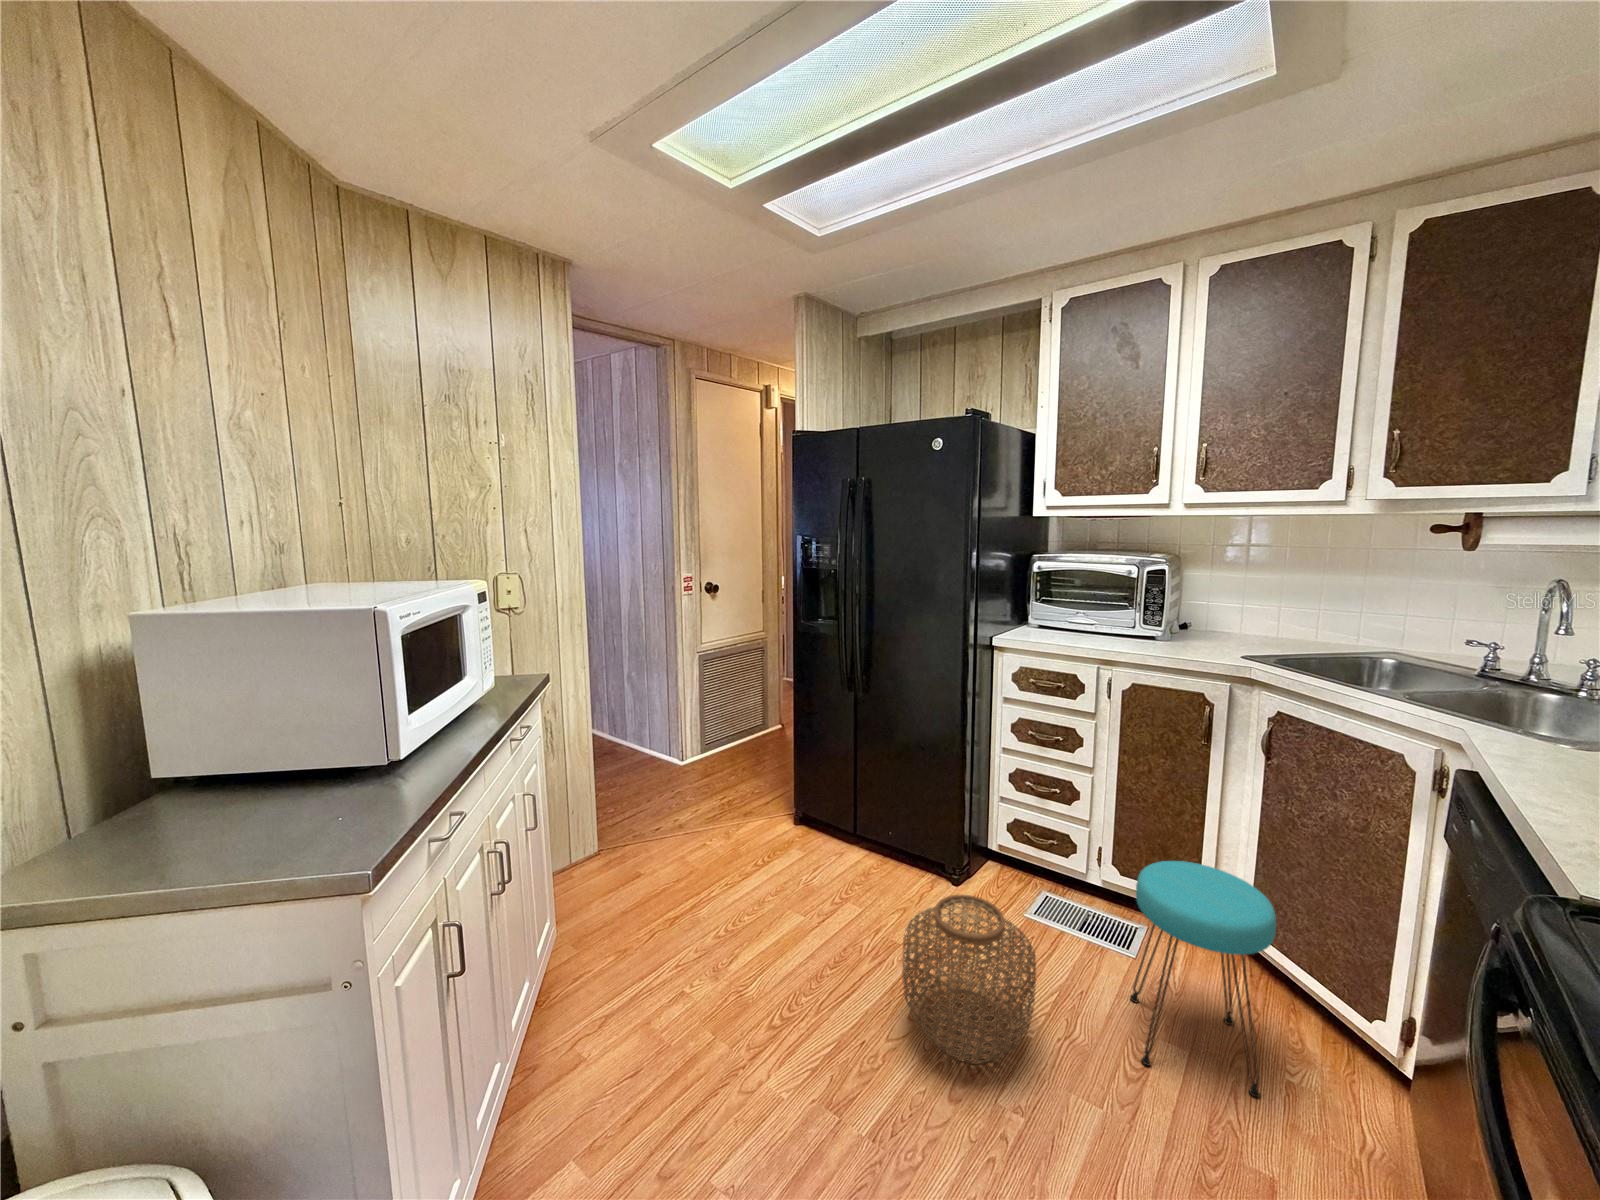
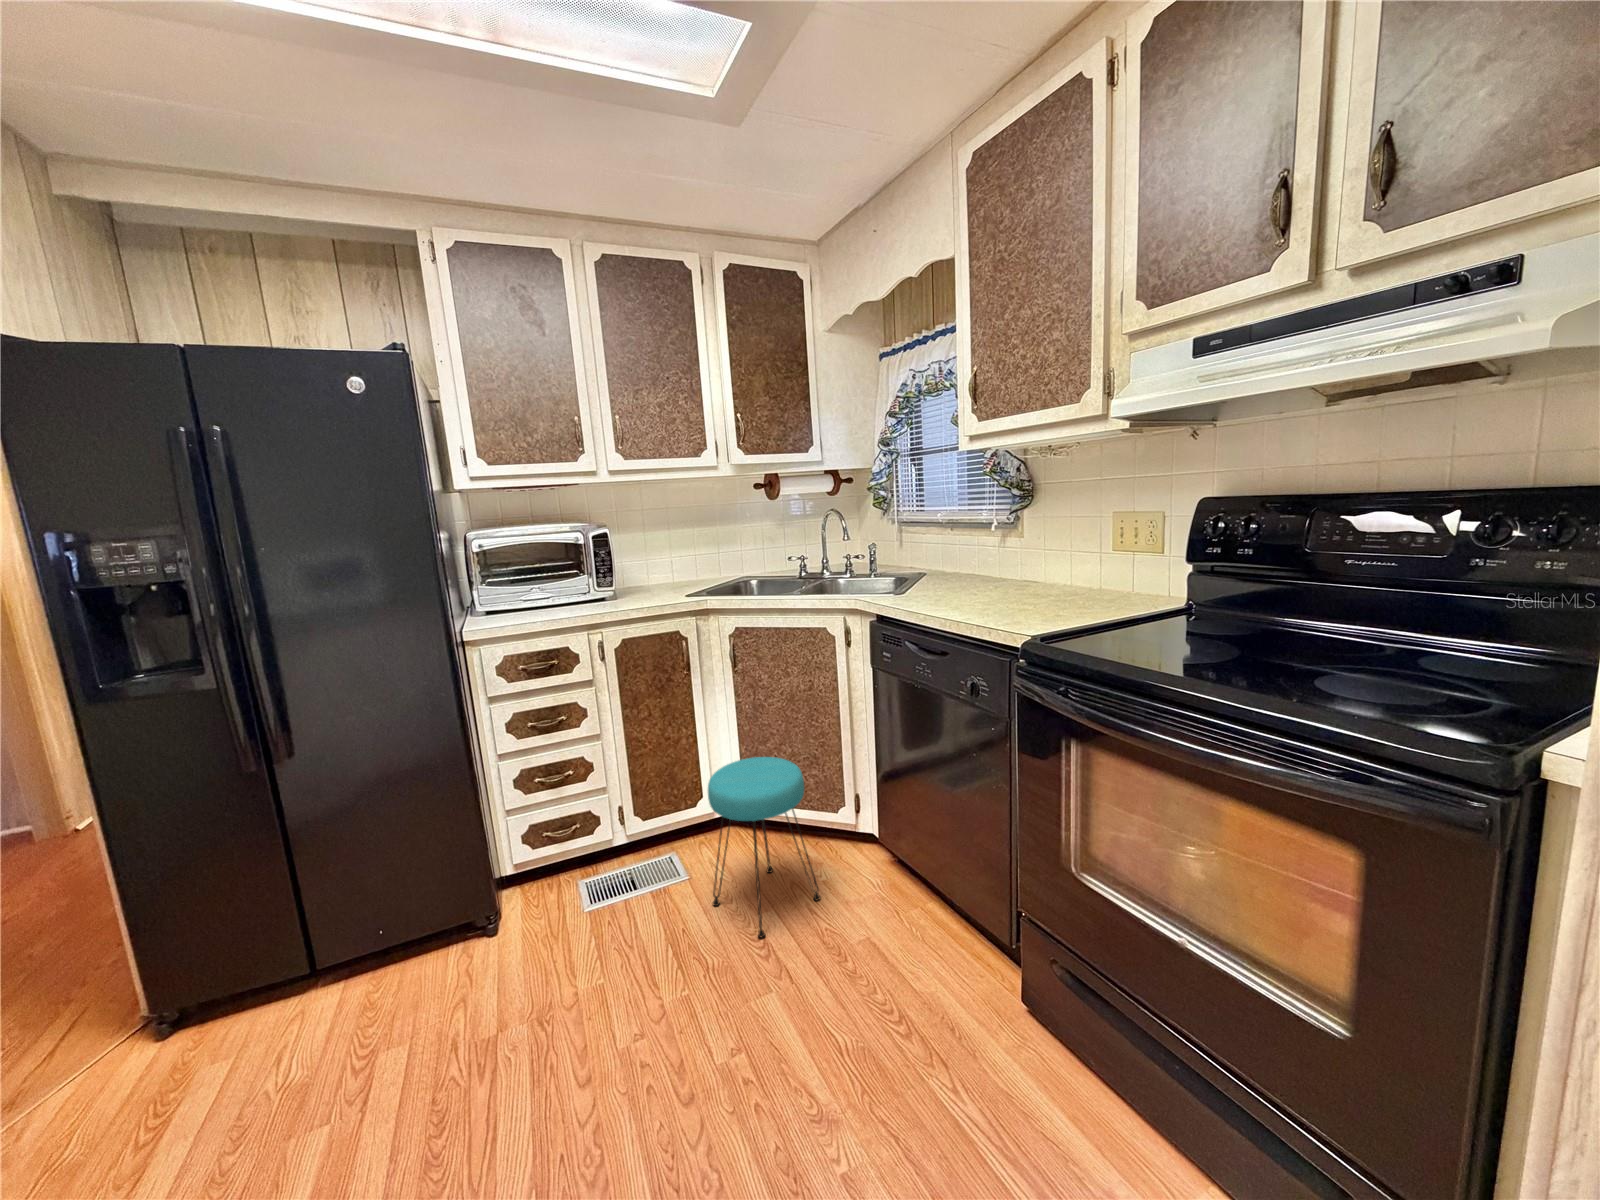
woven basket: present [902,895,1036,1064] -> none [554,894,706,1080]

